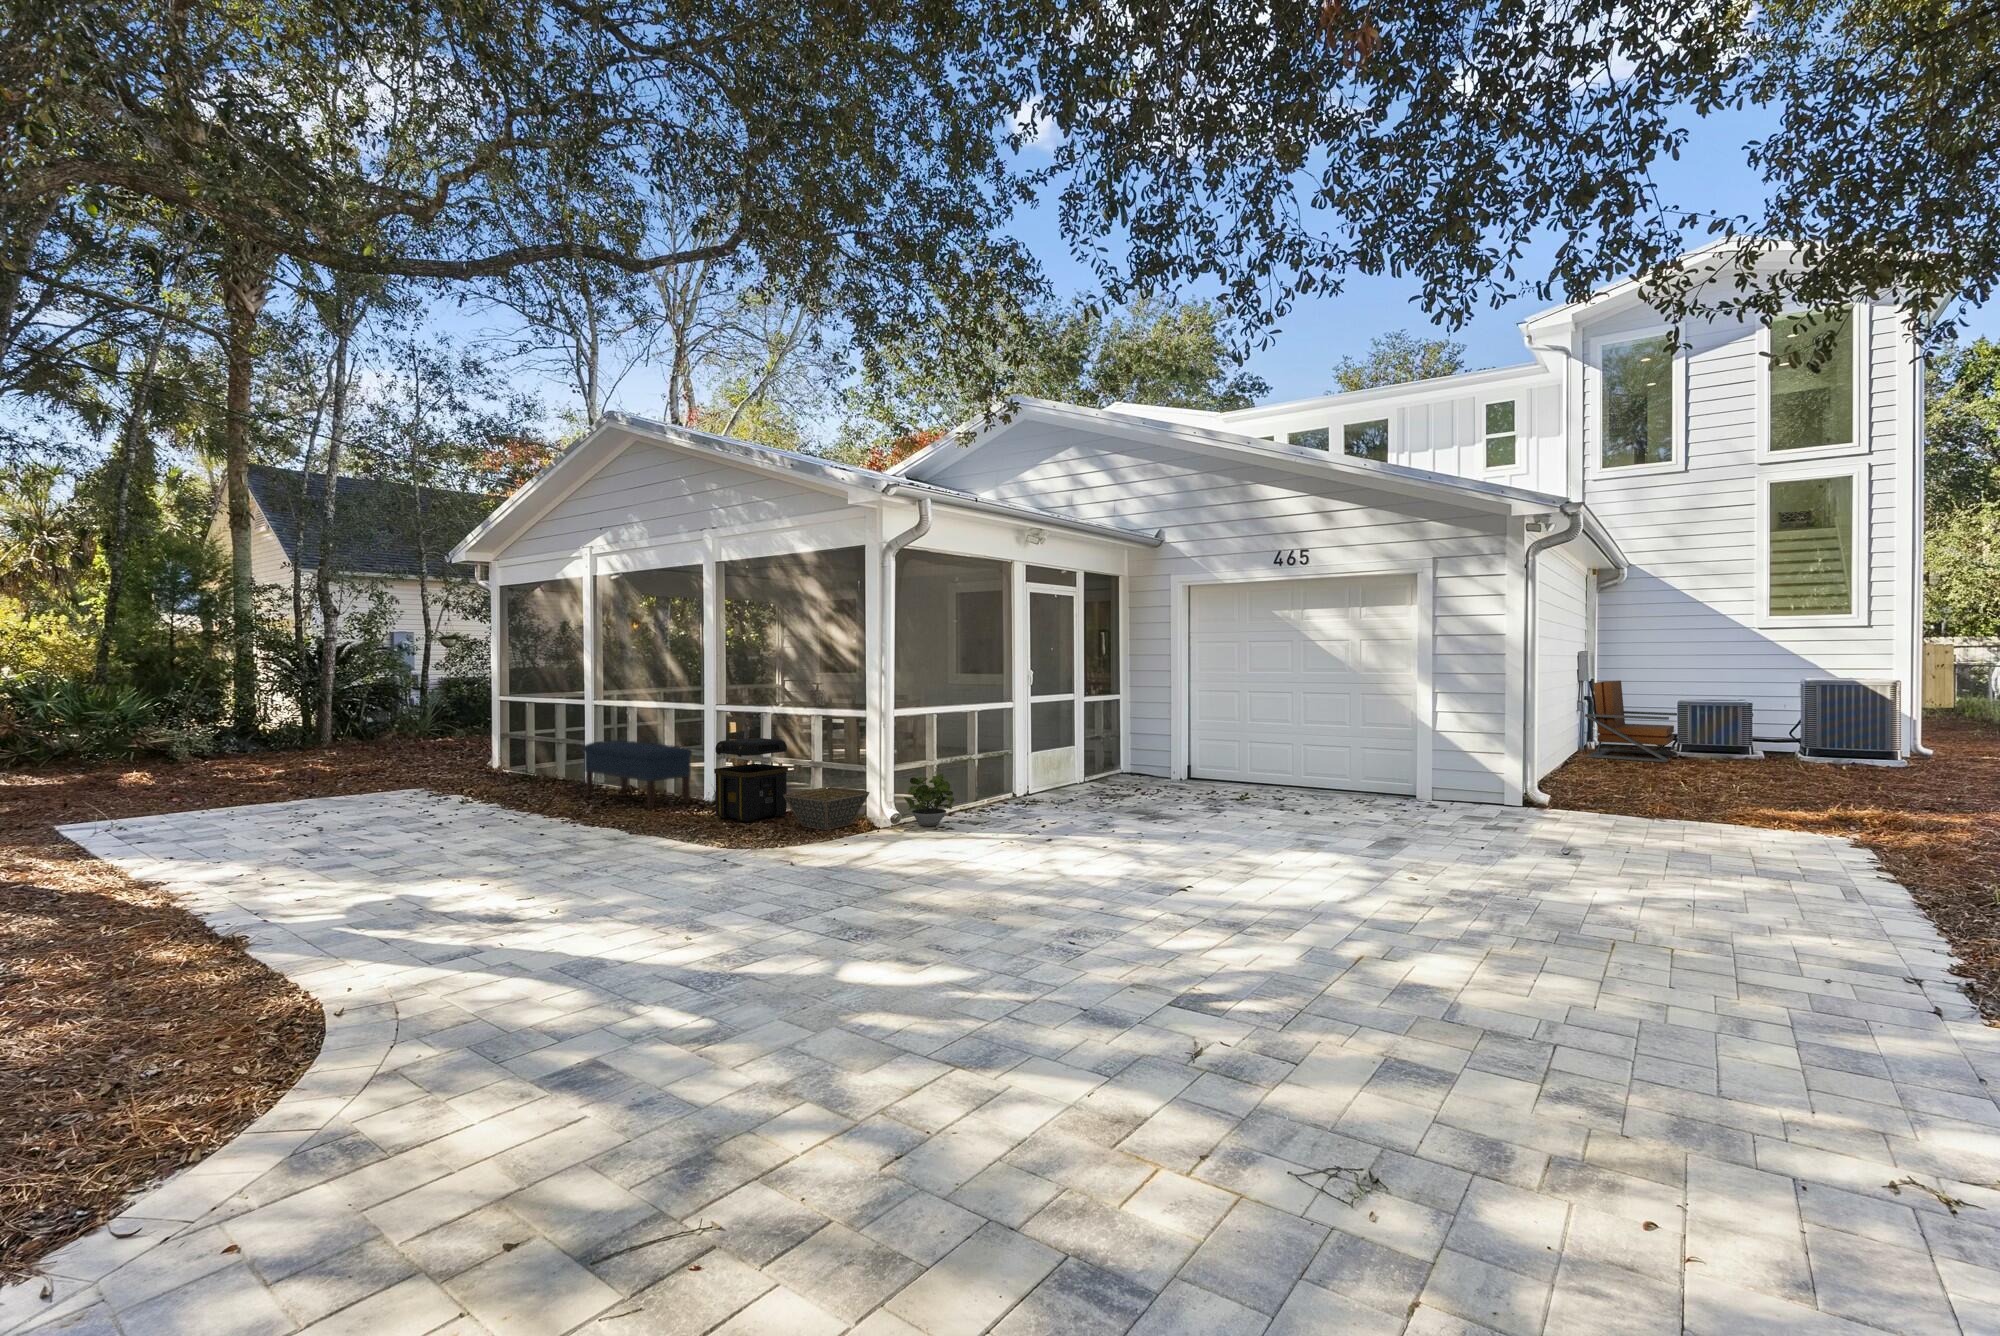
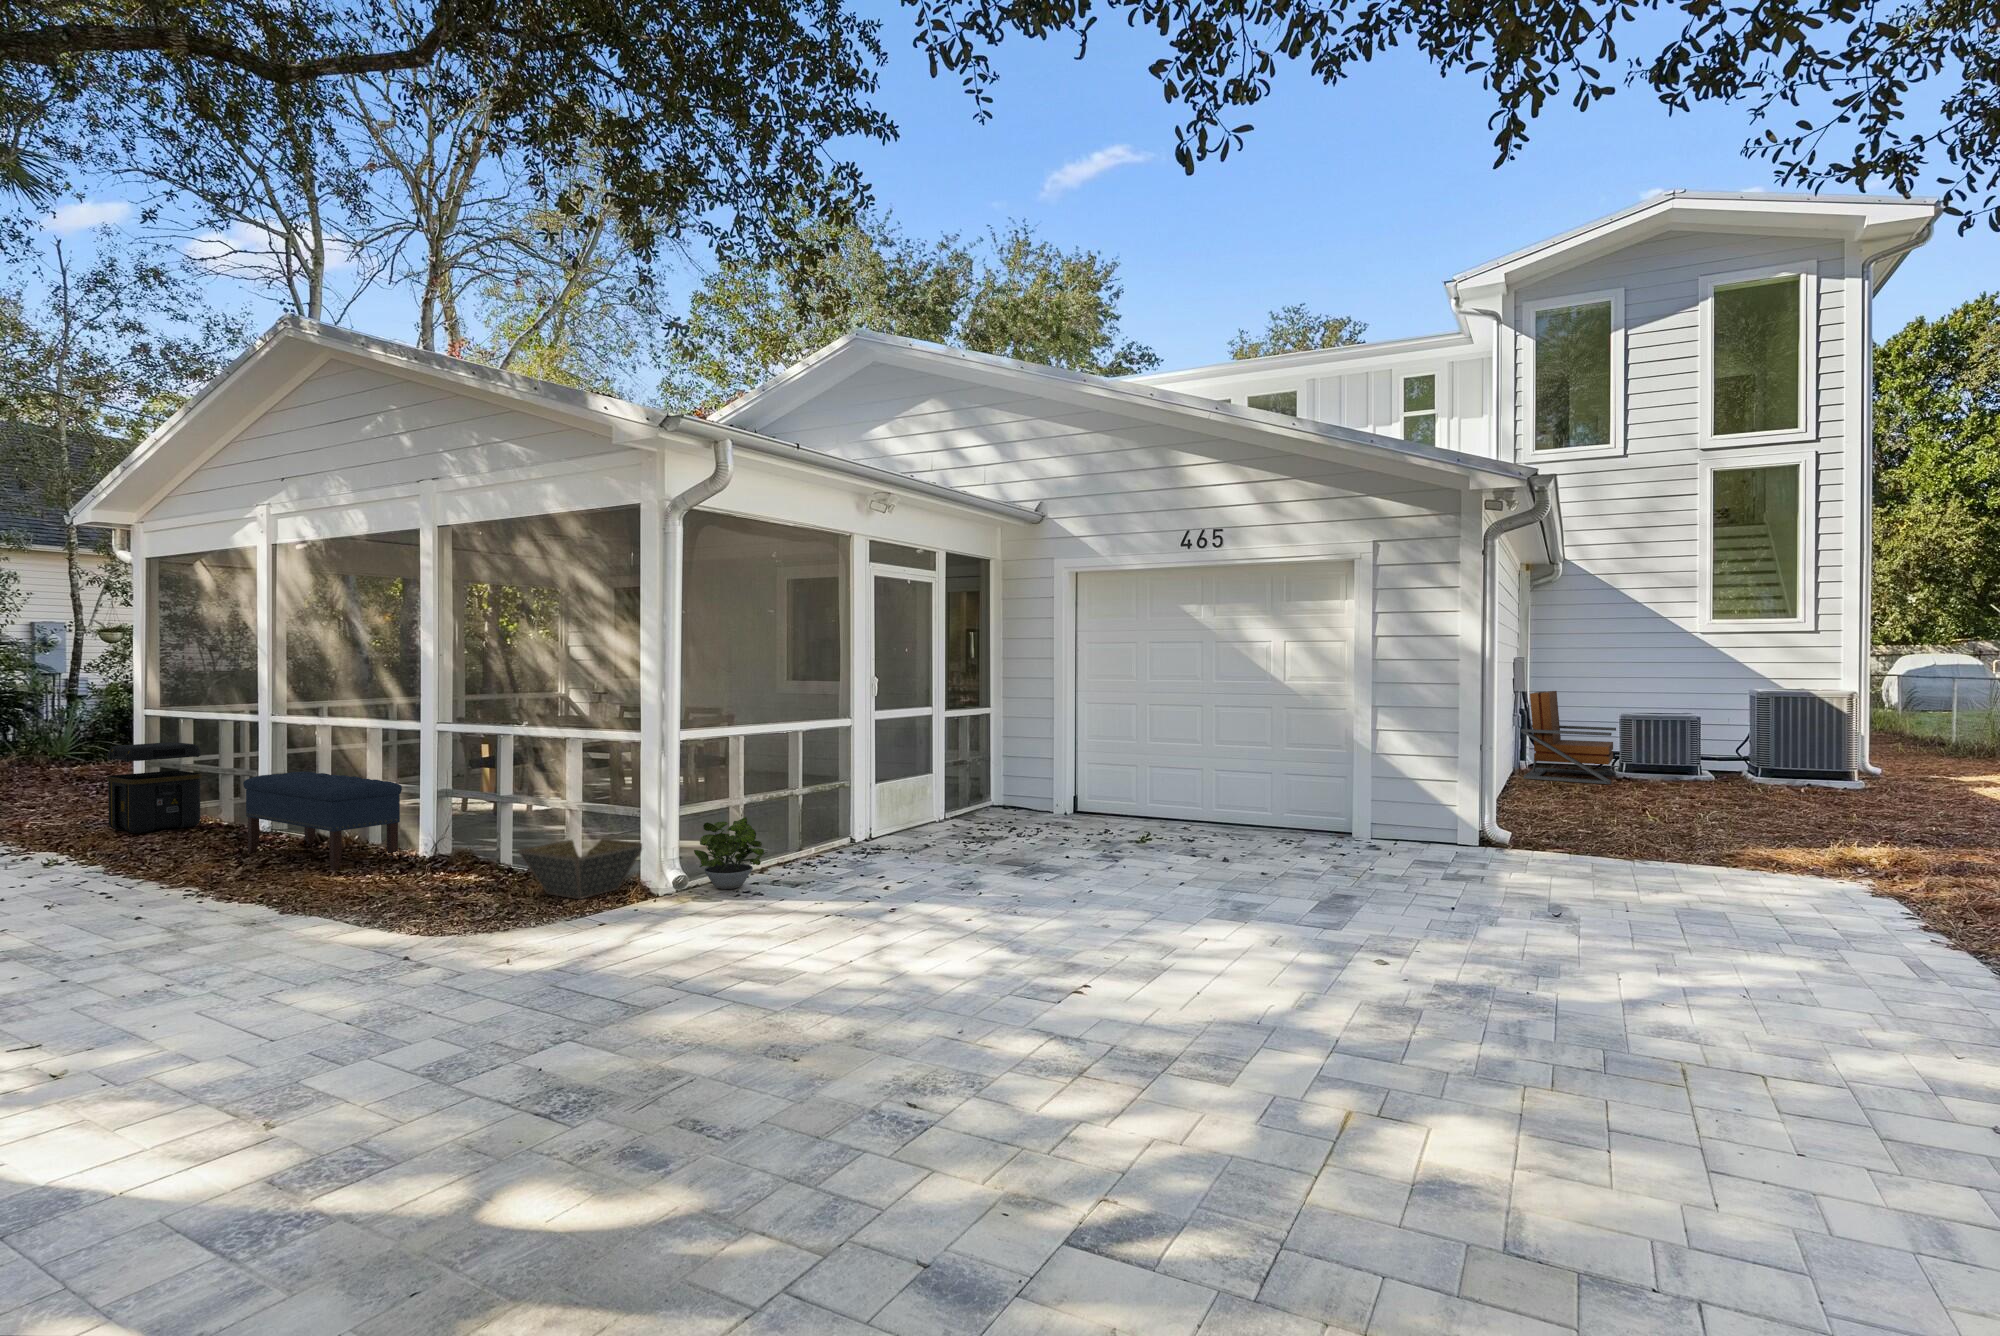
toolbox: present [714,738,788,822] -> present [107,742,202,833]

